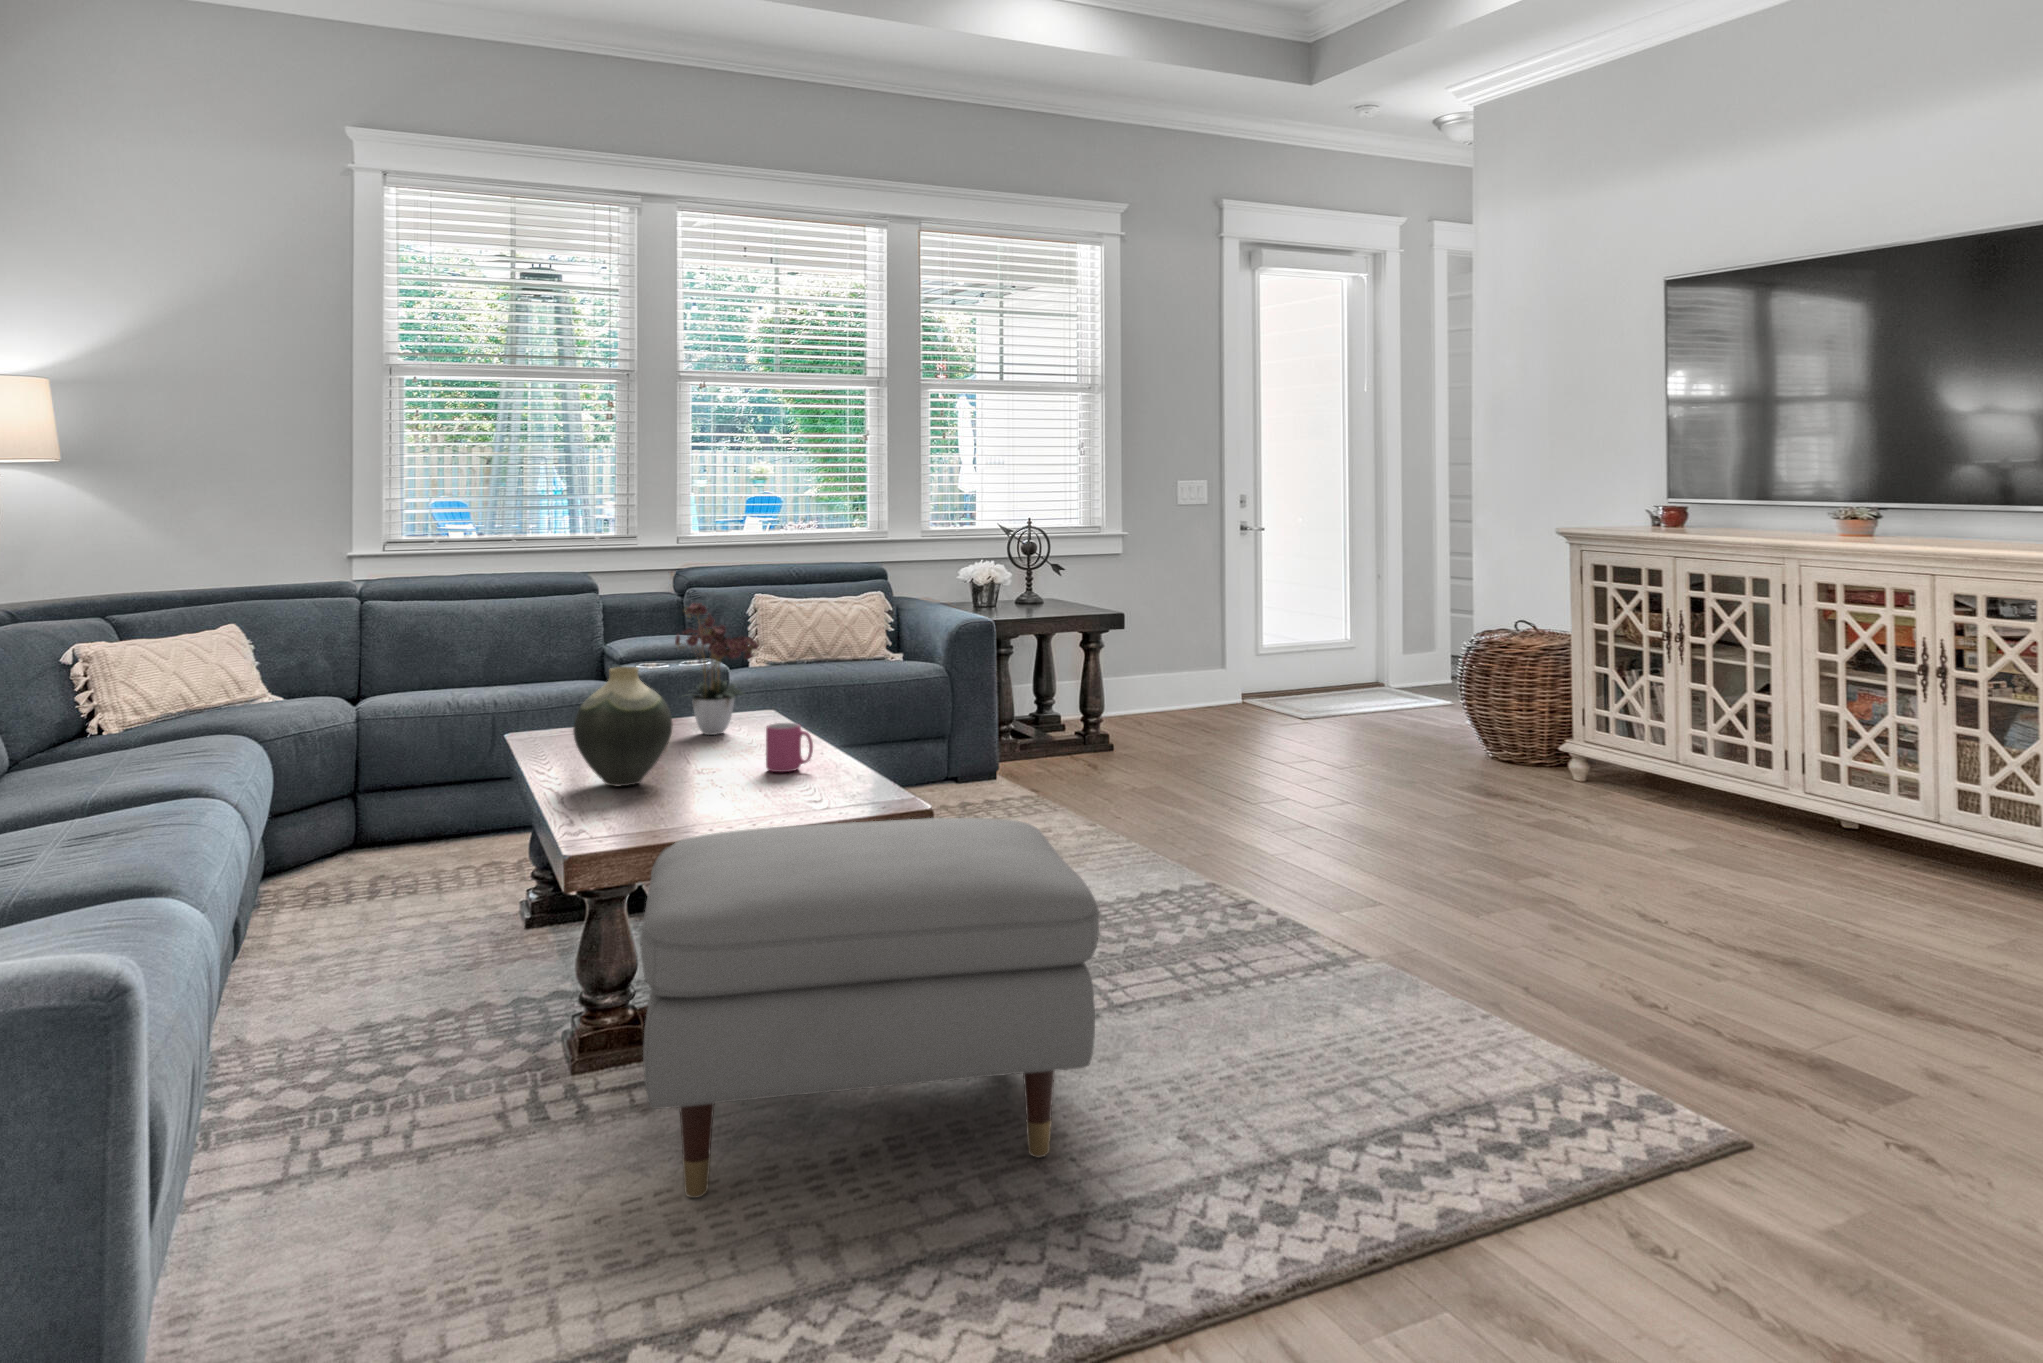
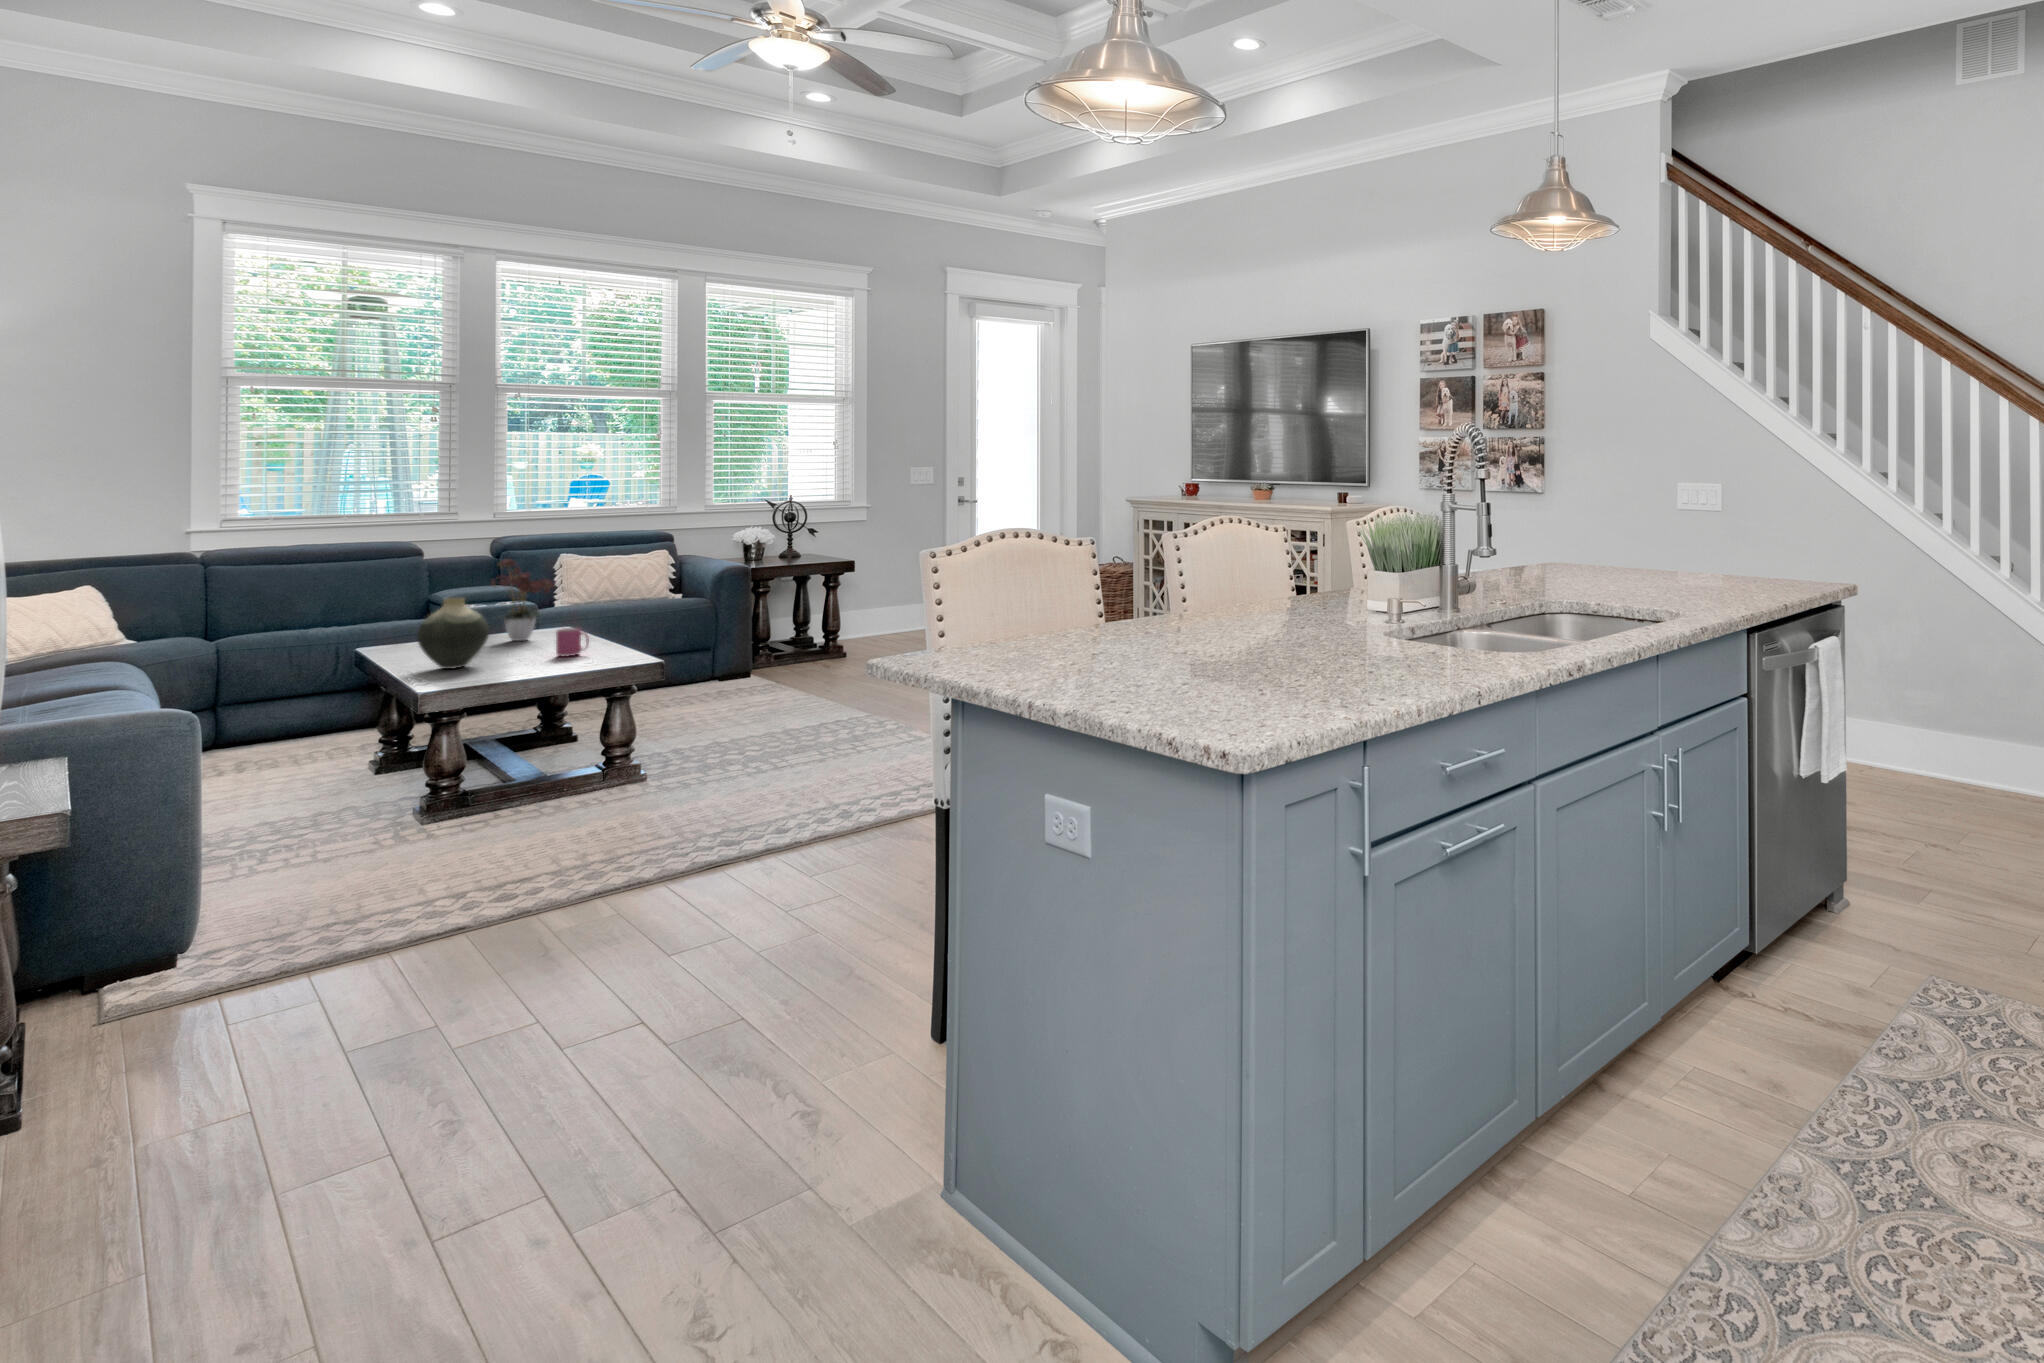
ottoman: present [641,818,1099,1198] -> none [470,669,743,858]

